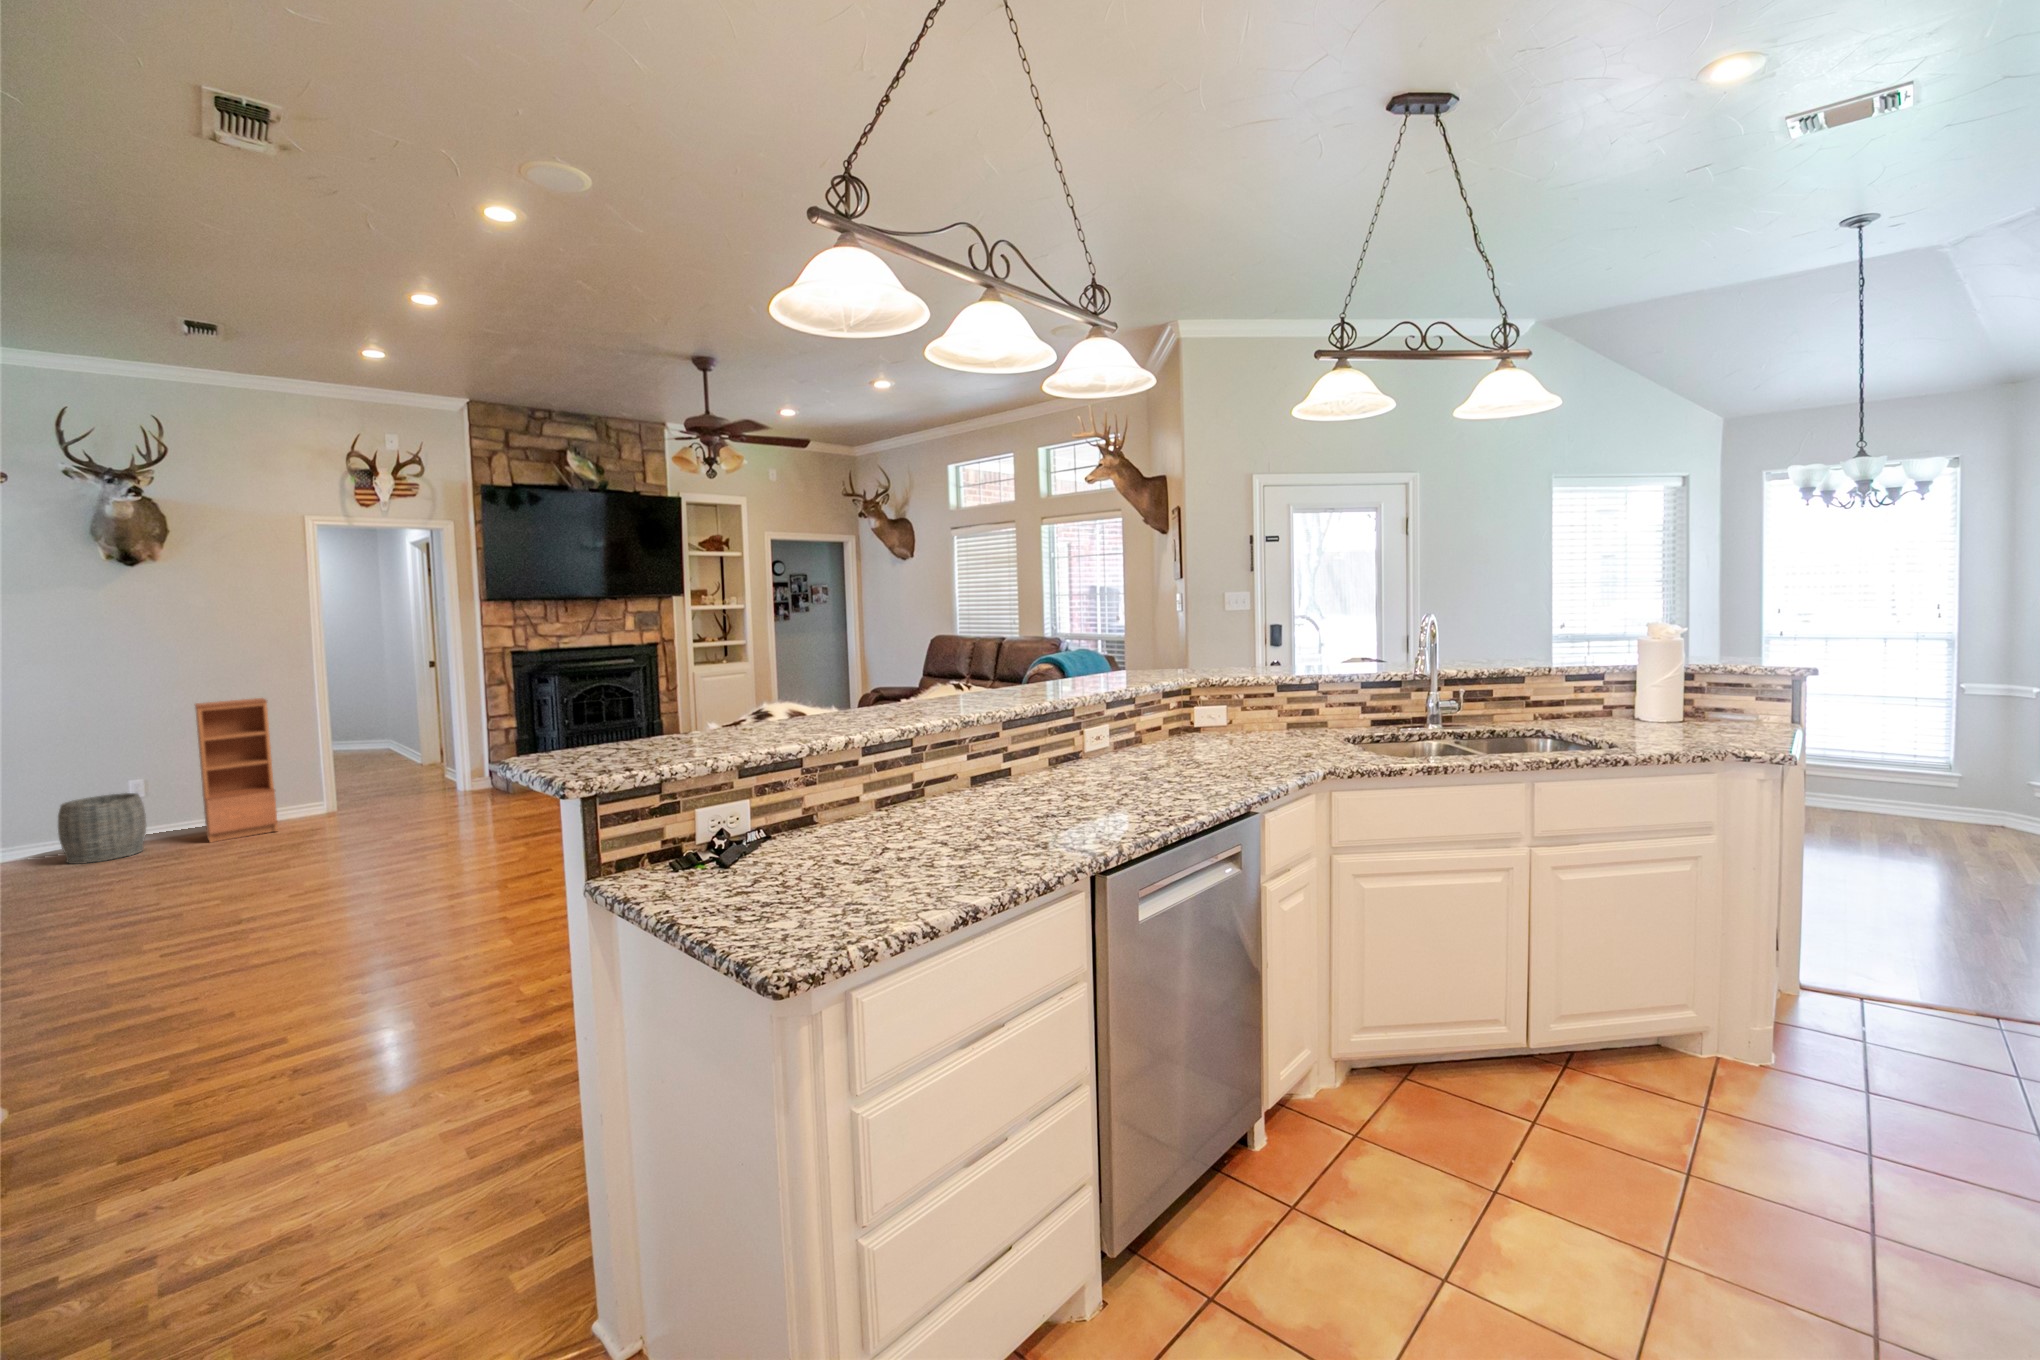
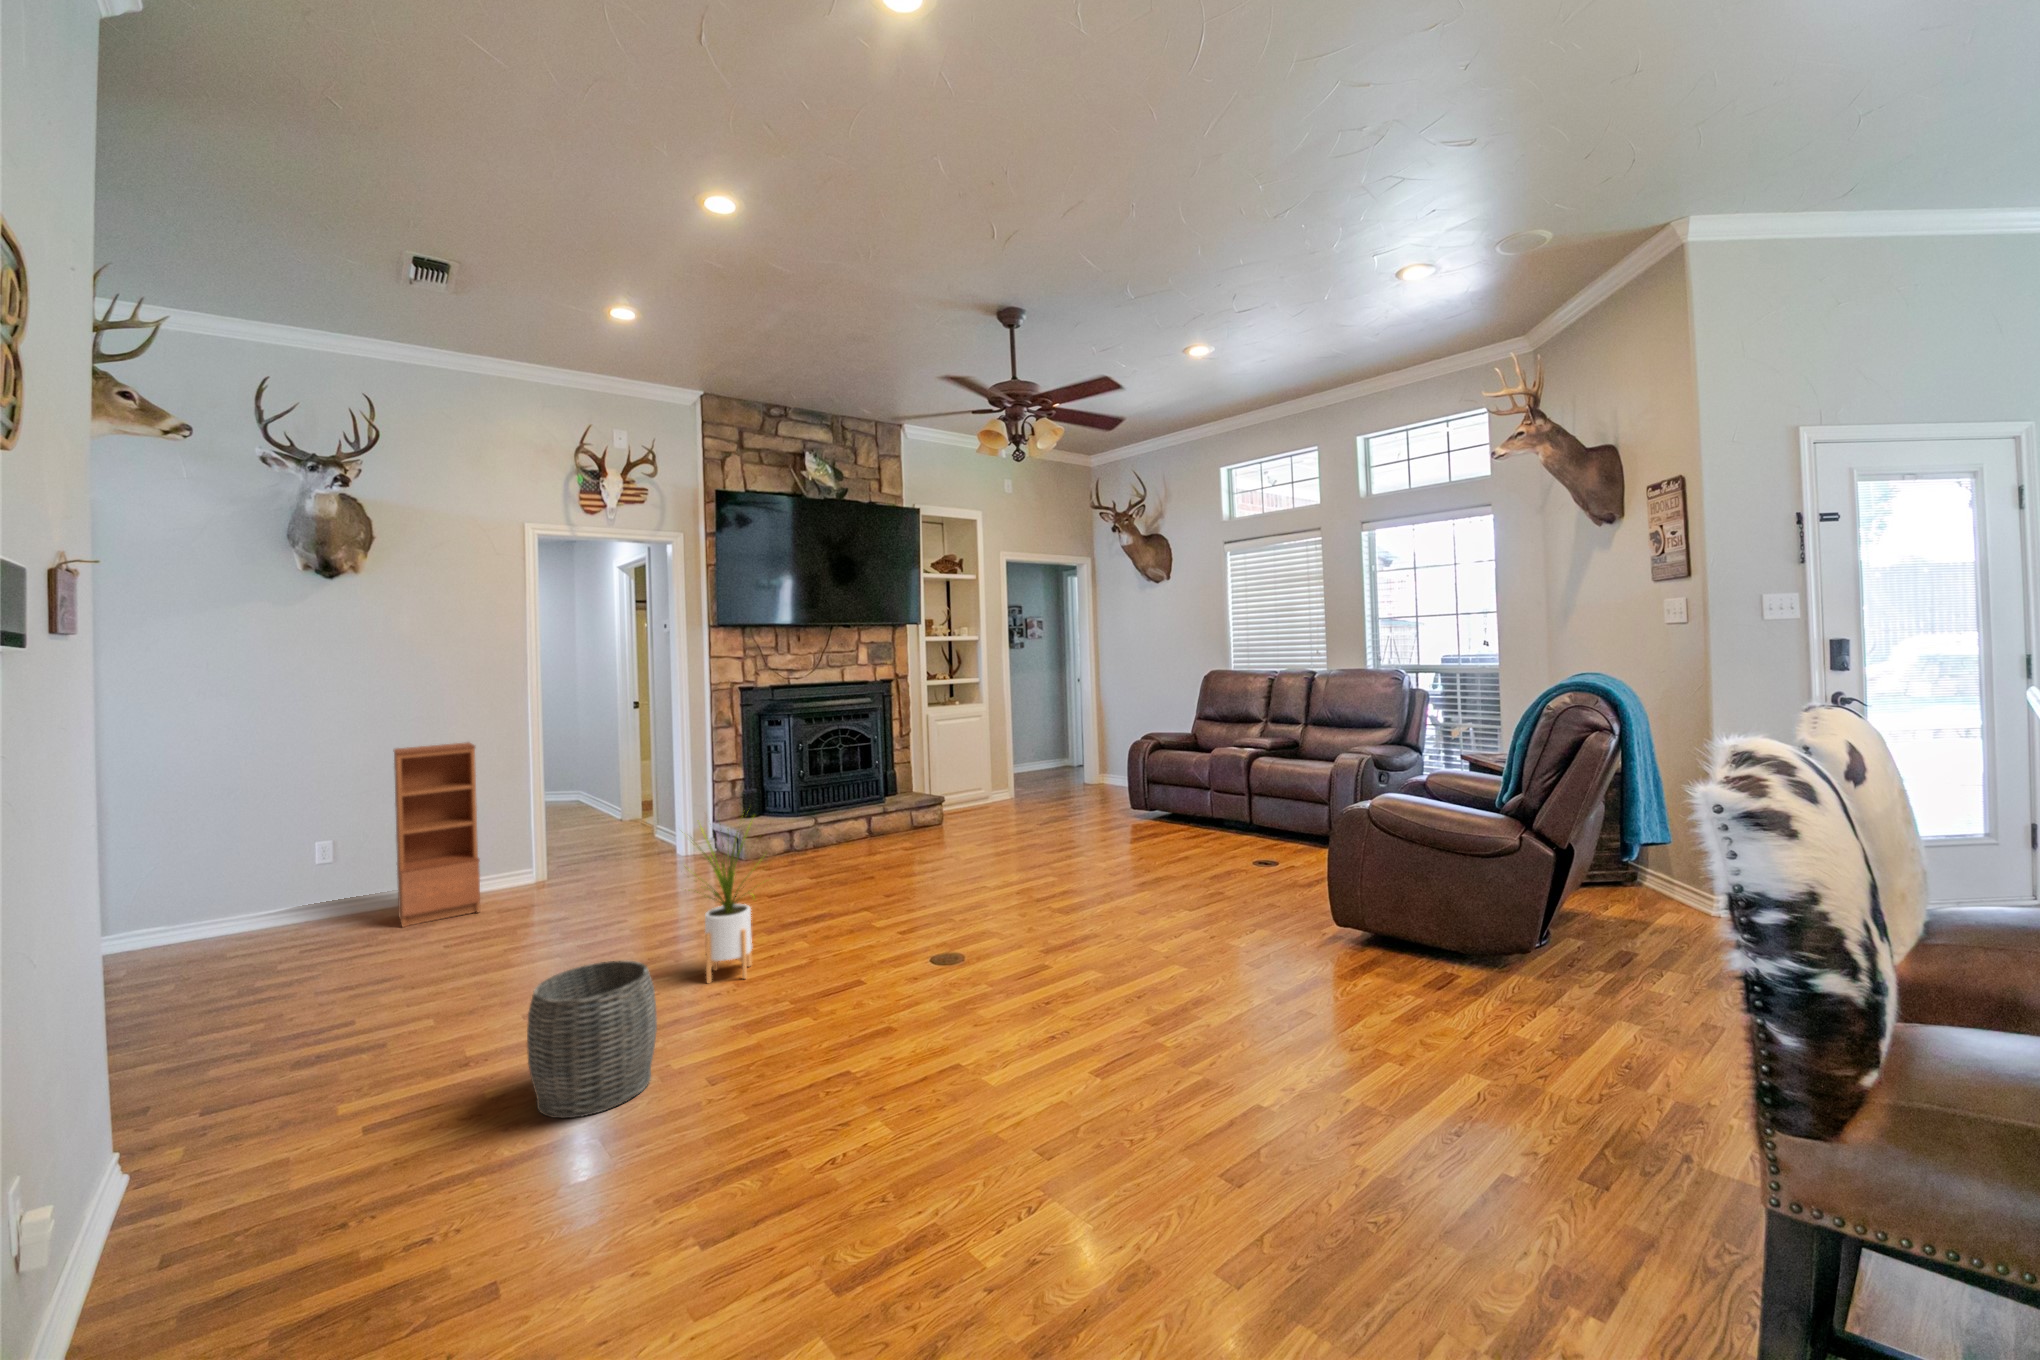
house plant: none [426,739,509,866] -> present [689,818,761,983]
woven basket: present [58,793,146,864] -> present [527,961,657,1118]

